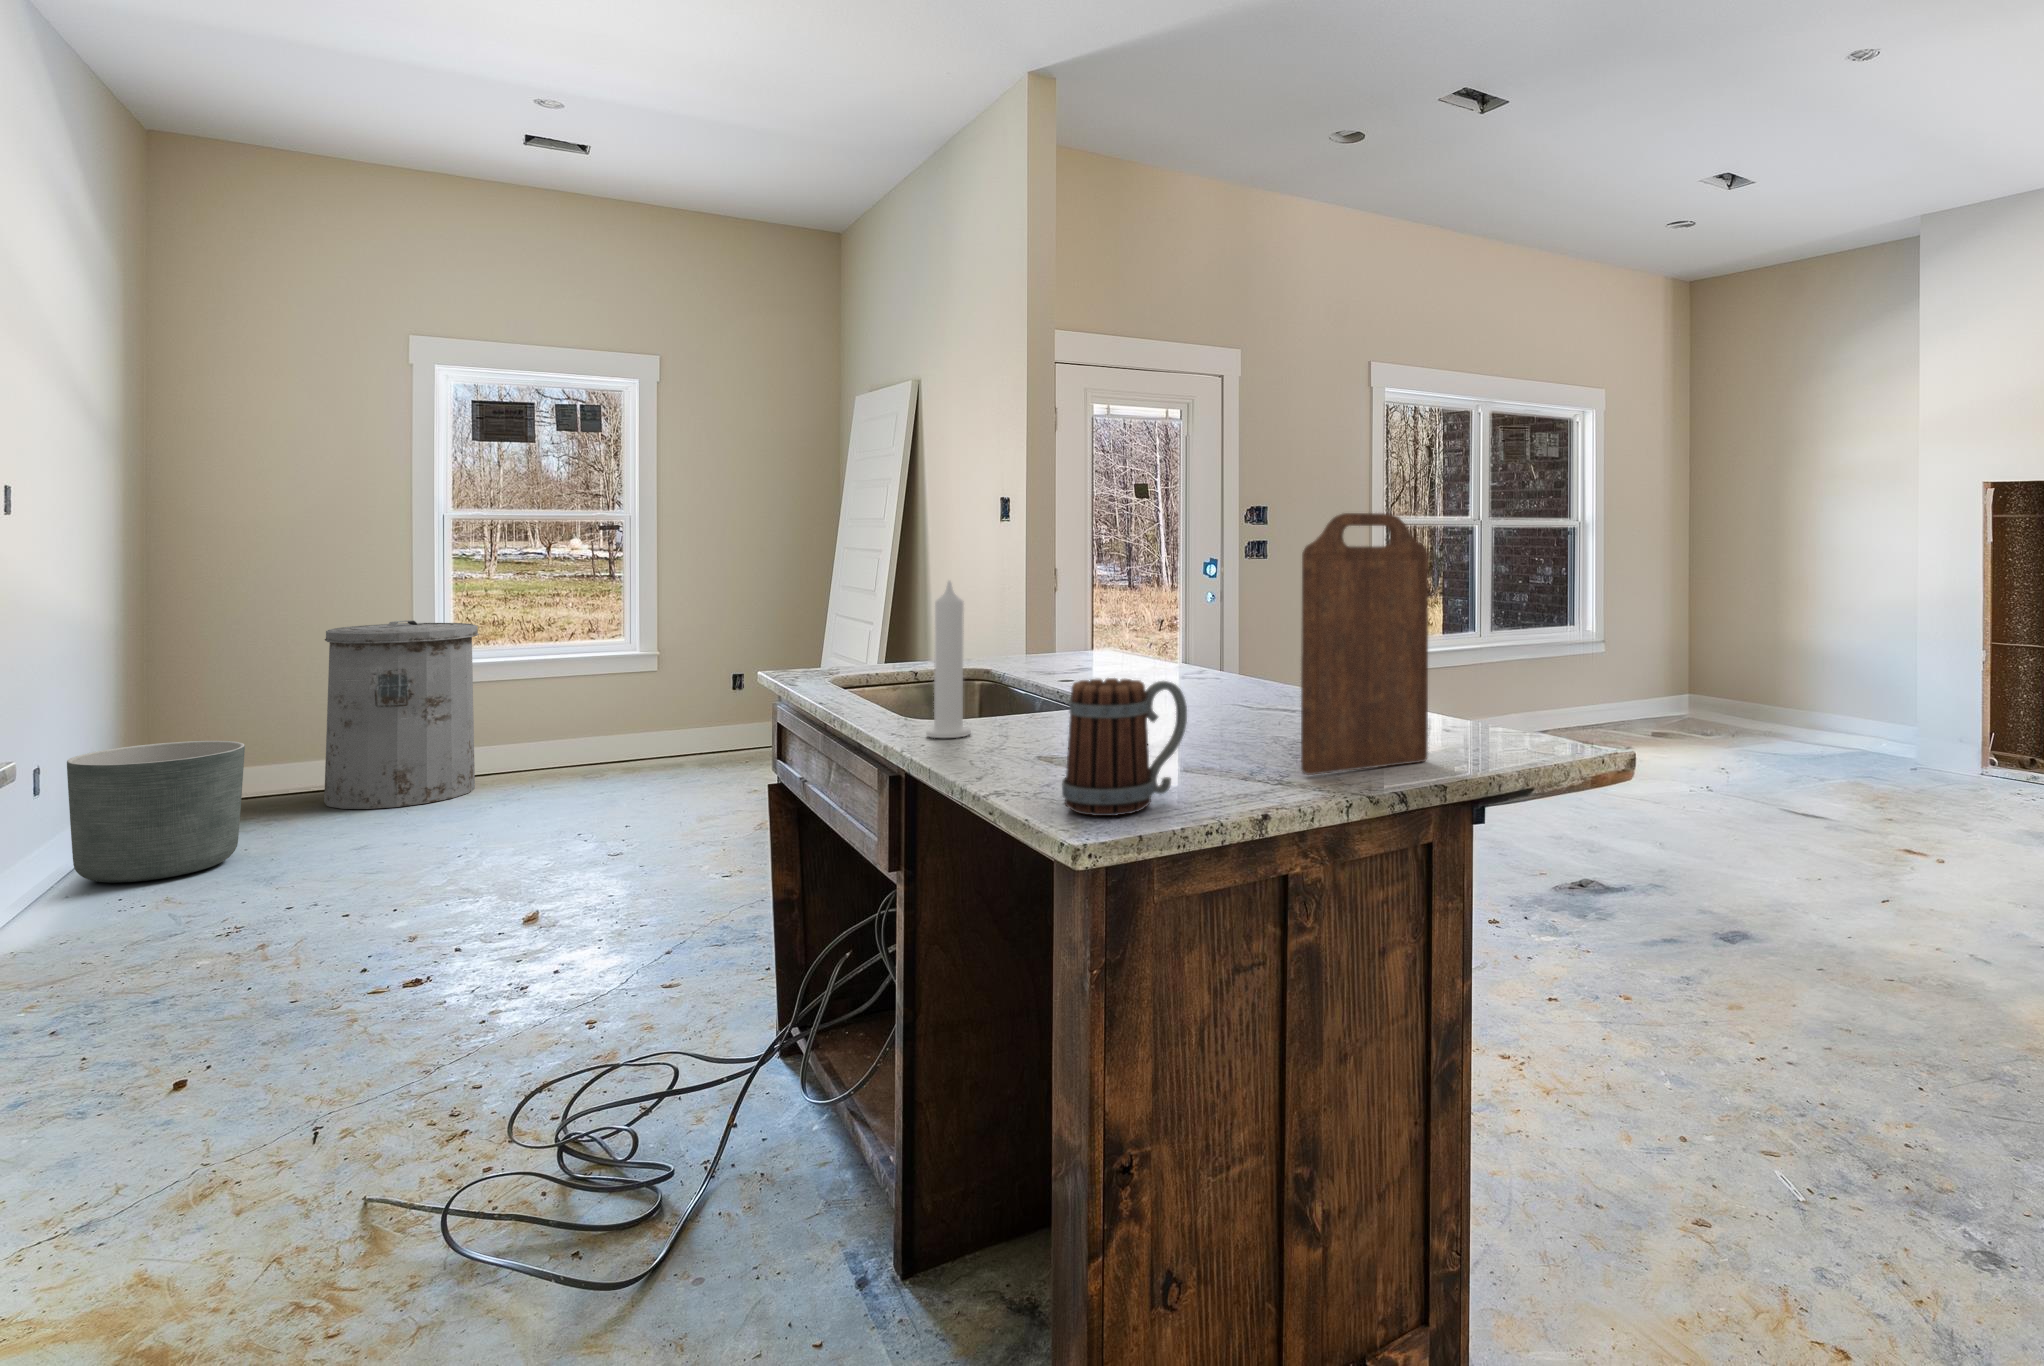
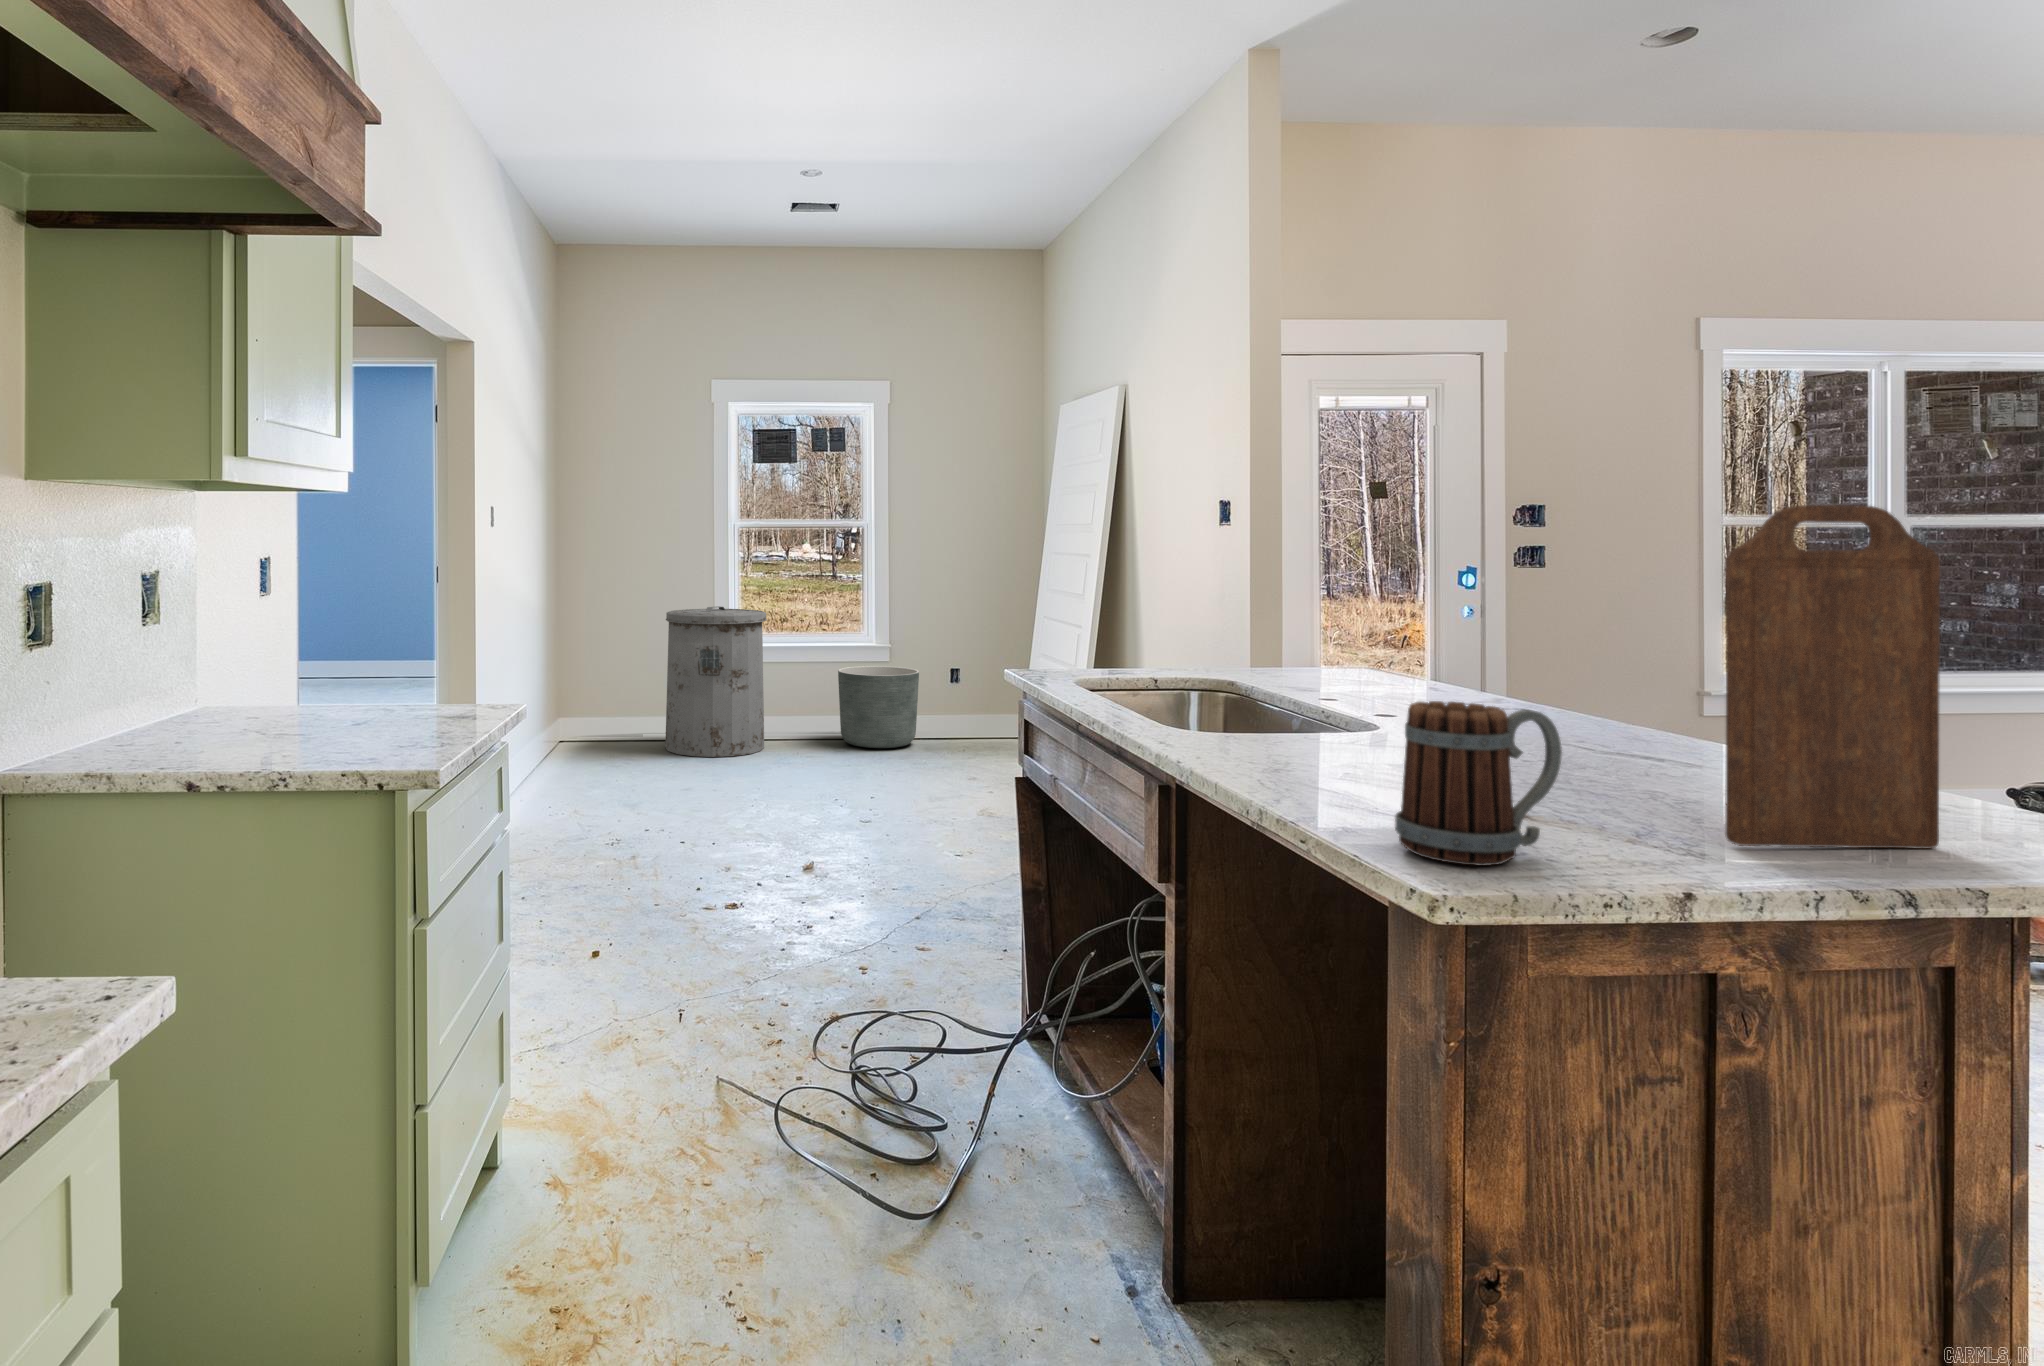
candle: present [926,581,971,738] -> none [1199,583,1249,750]
planter: present [67,741,245,883] -> present [838,666,919,748]

